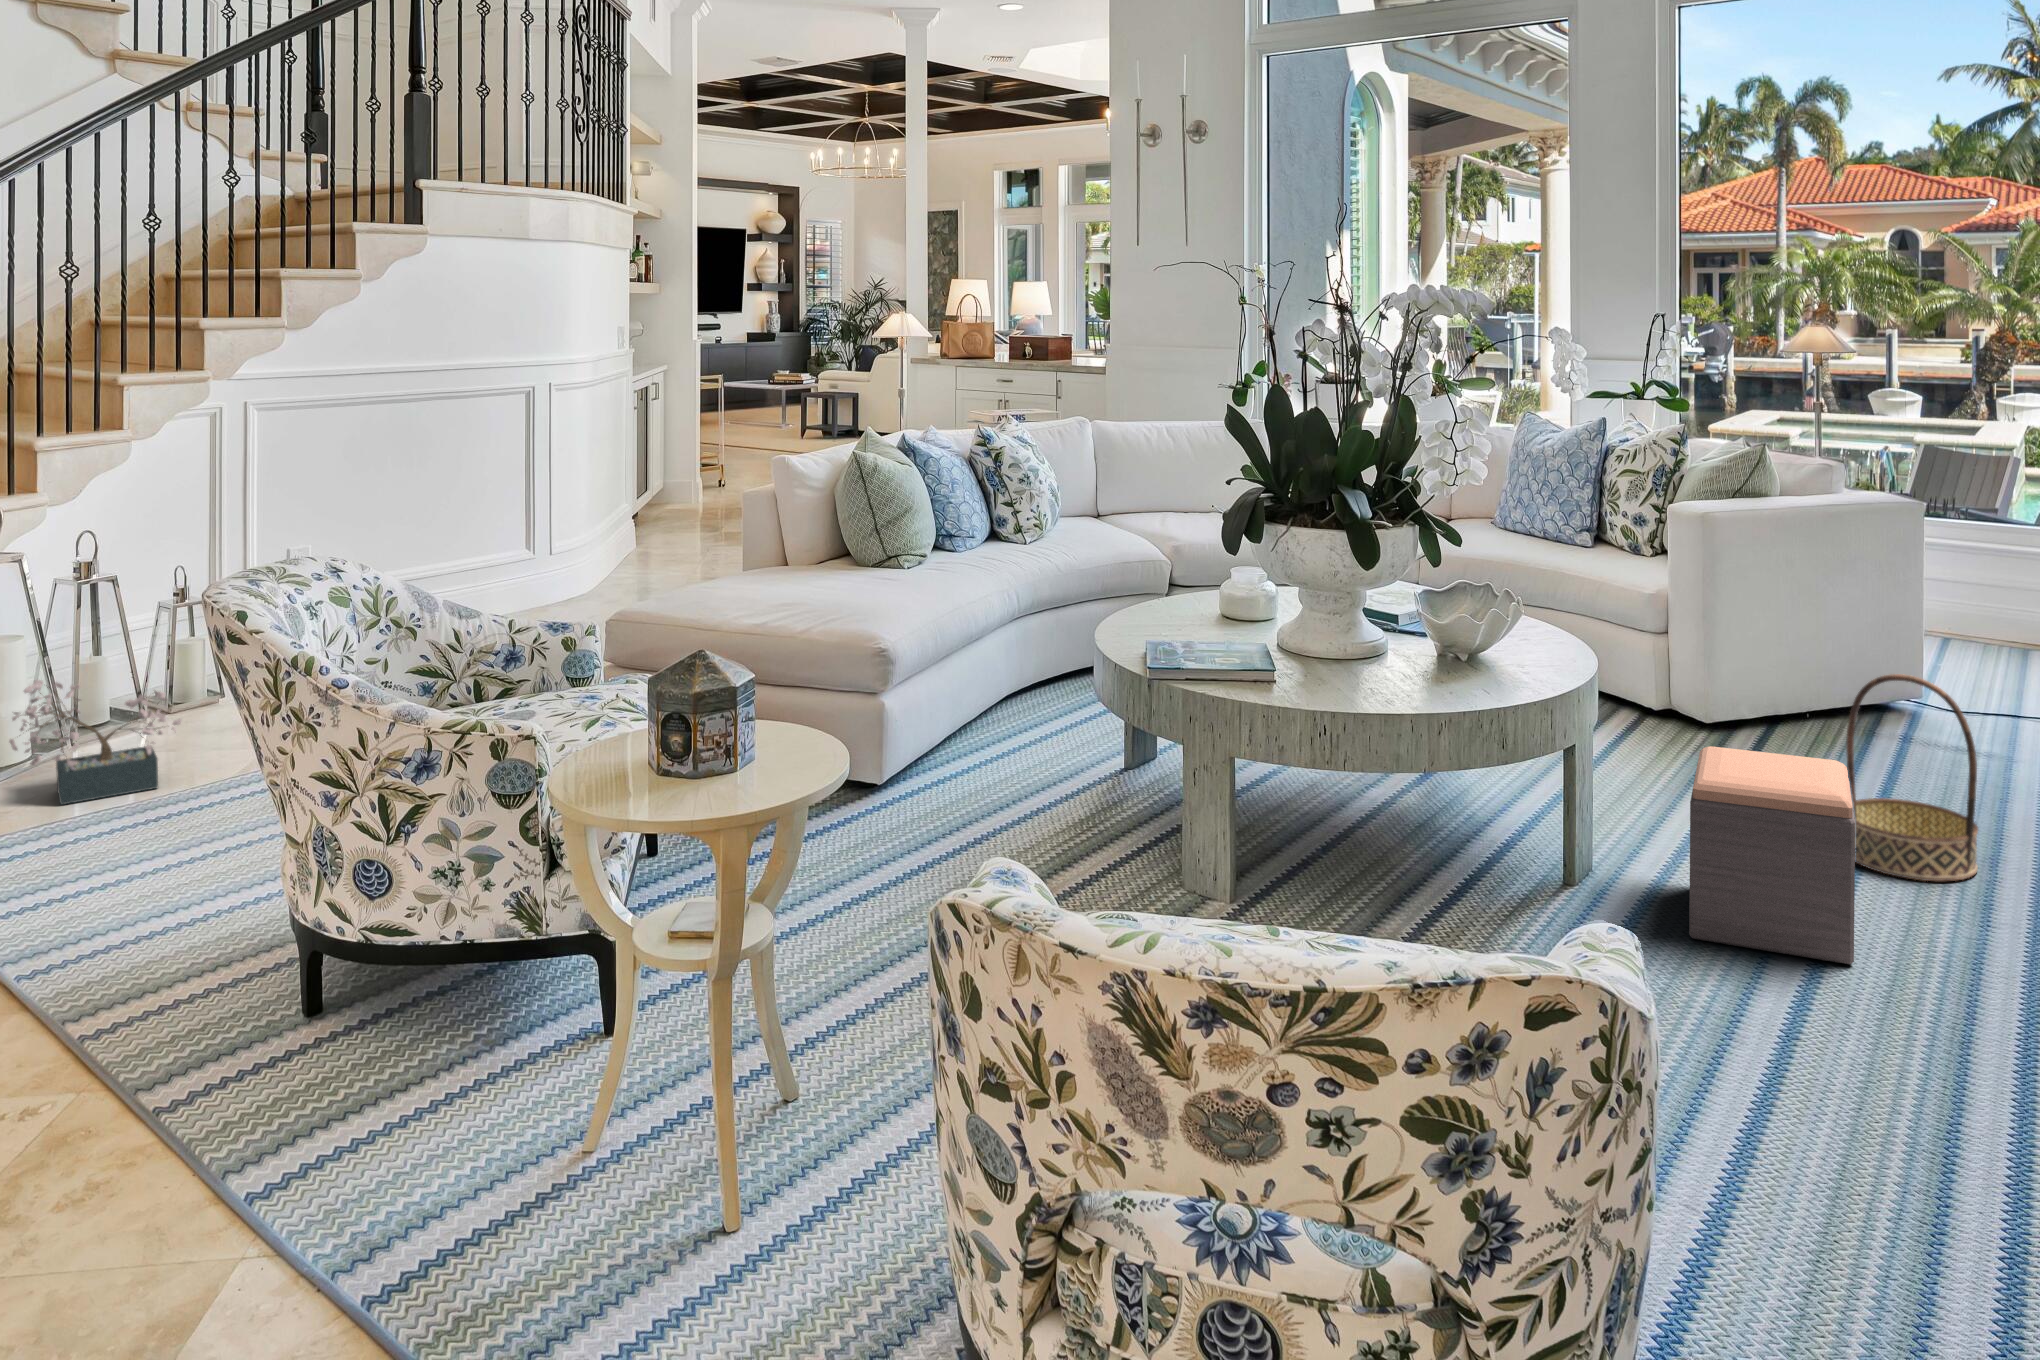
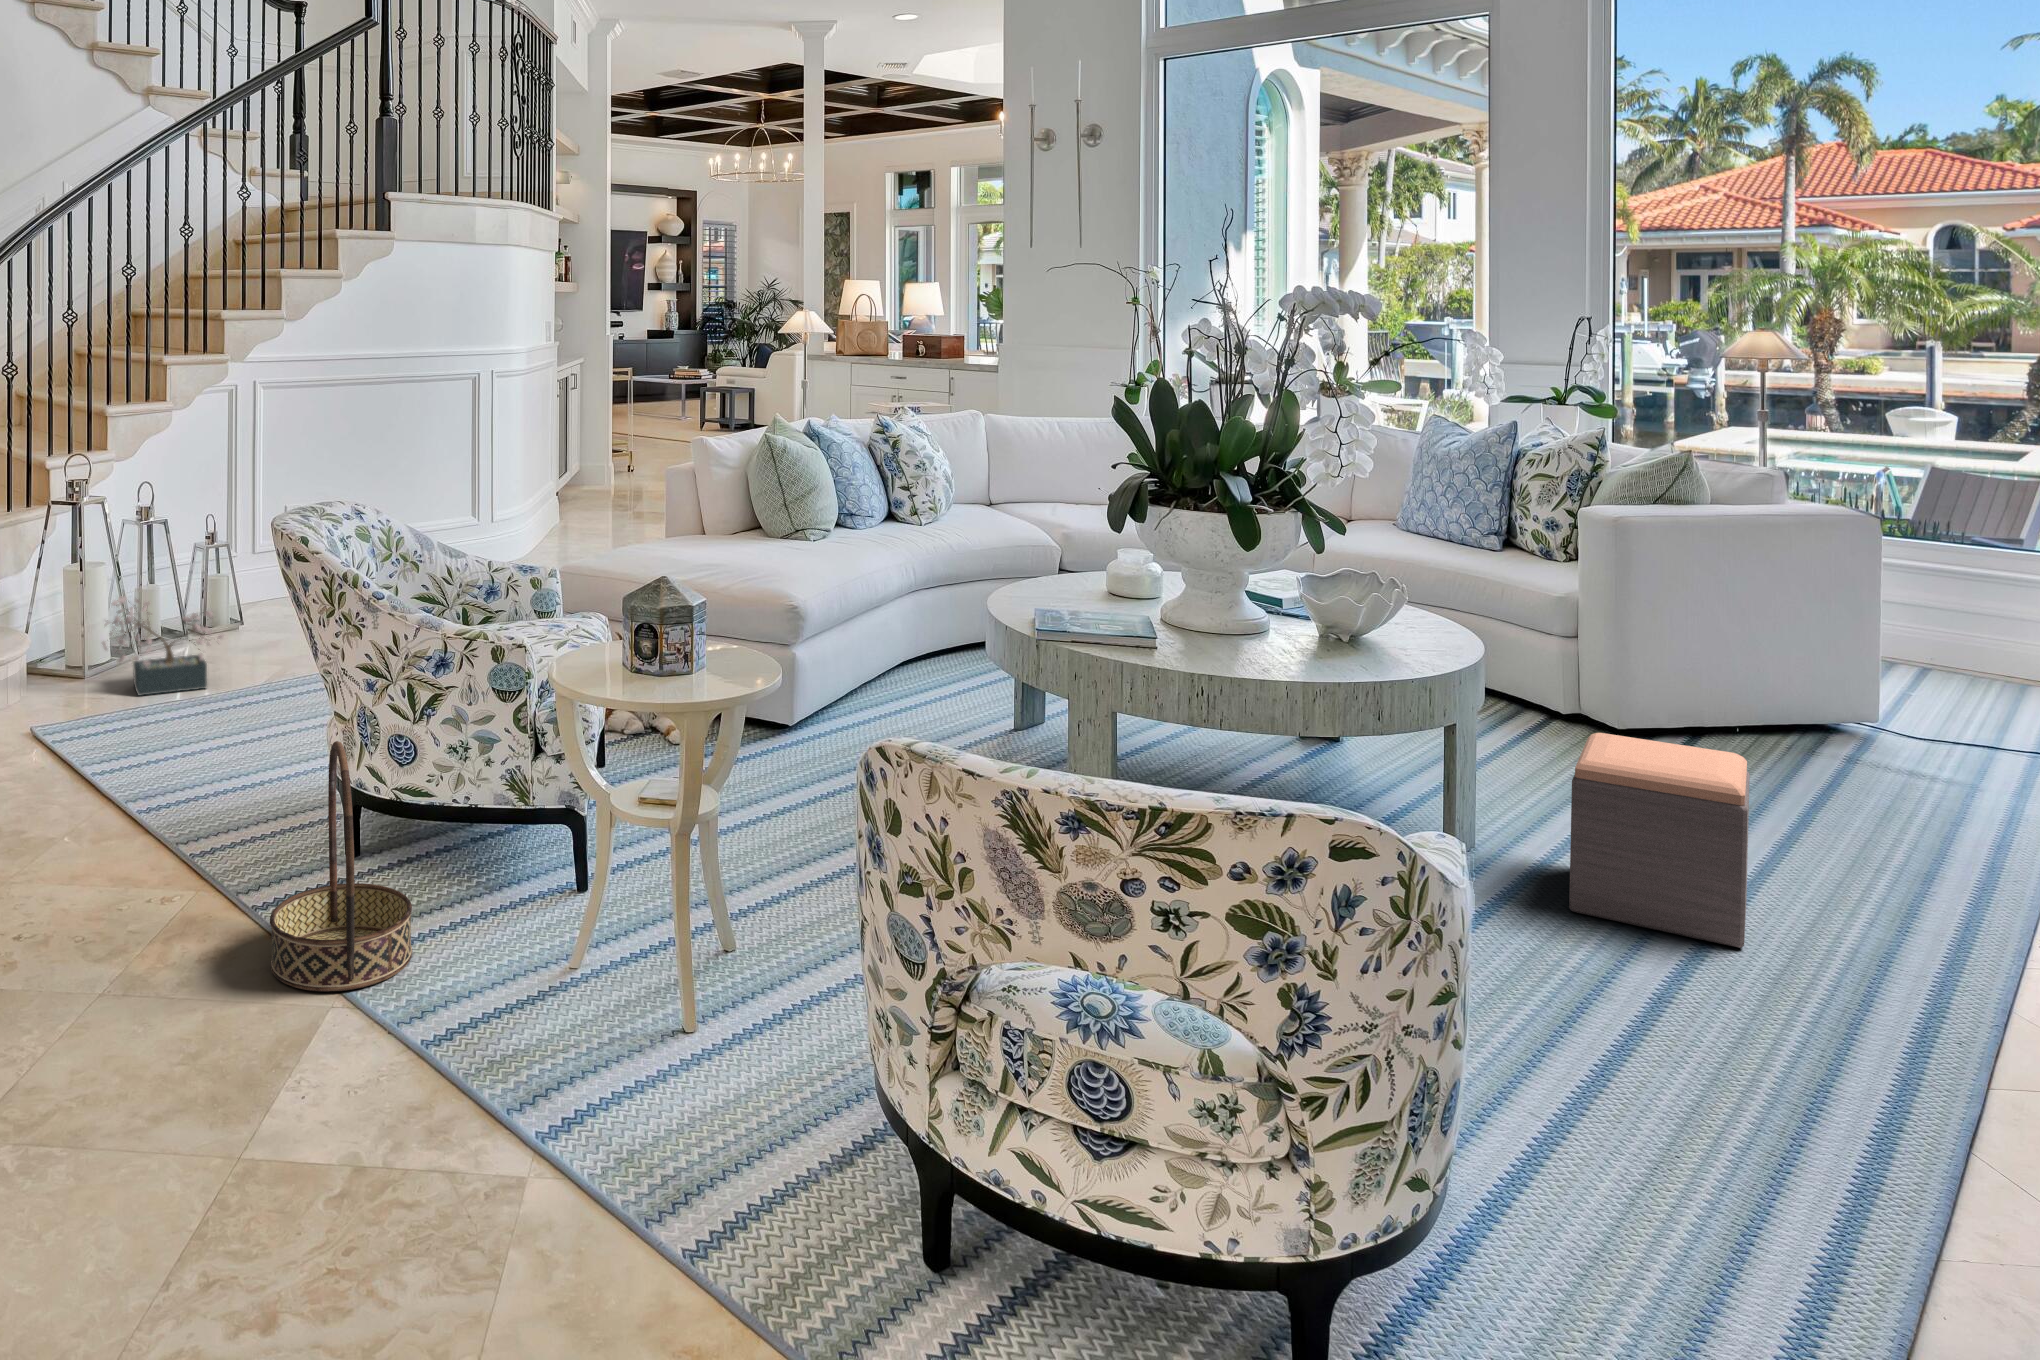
basket: present [1846,674,1978,881] -> present [270,741,412,991]

